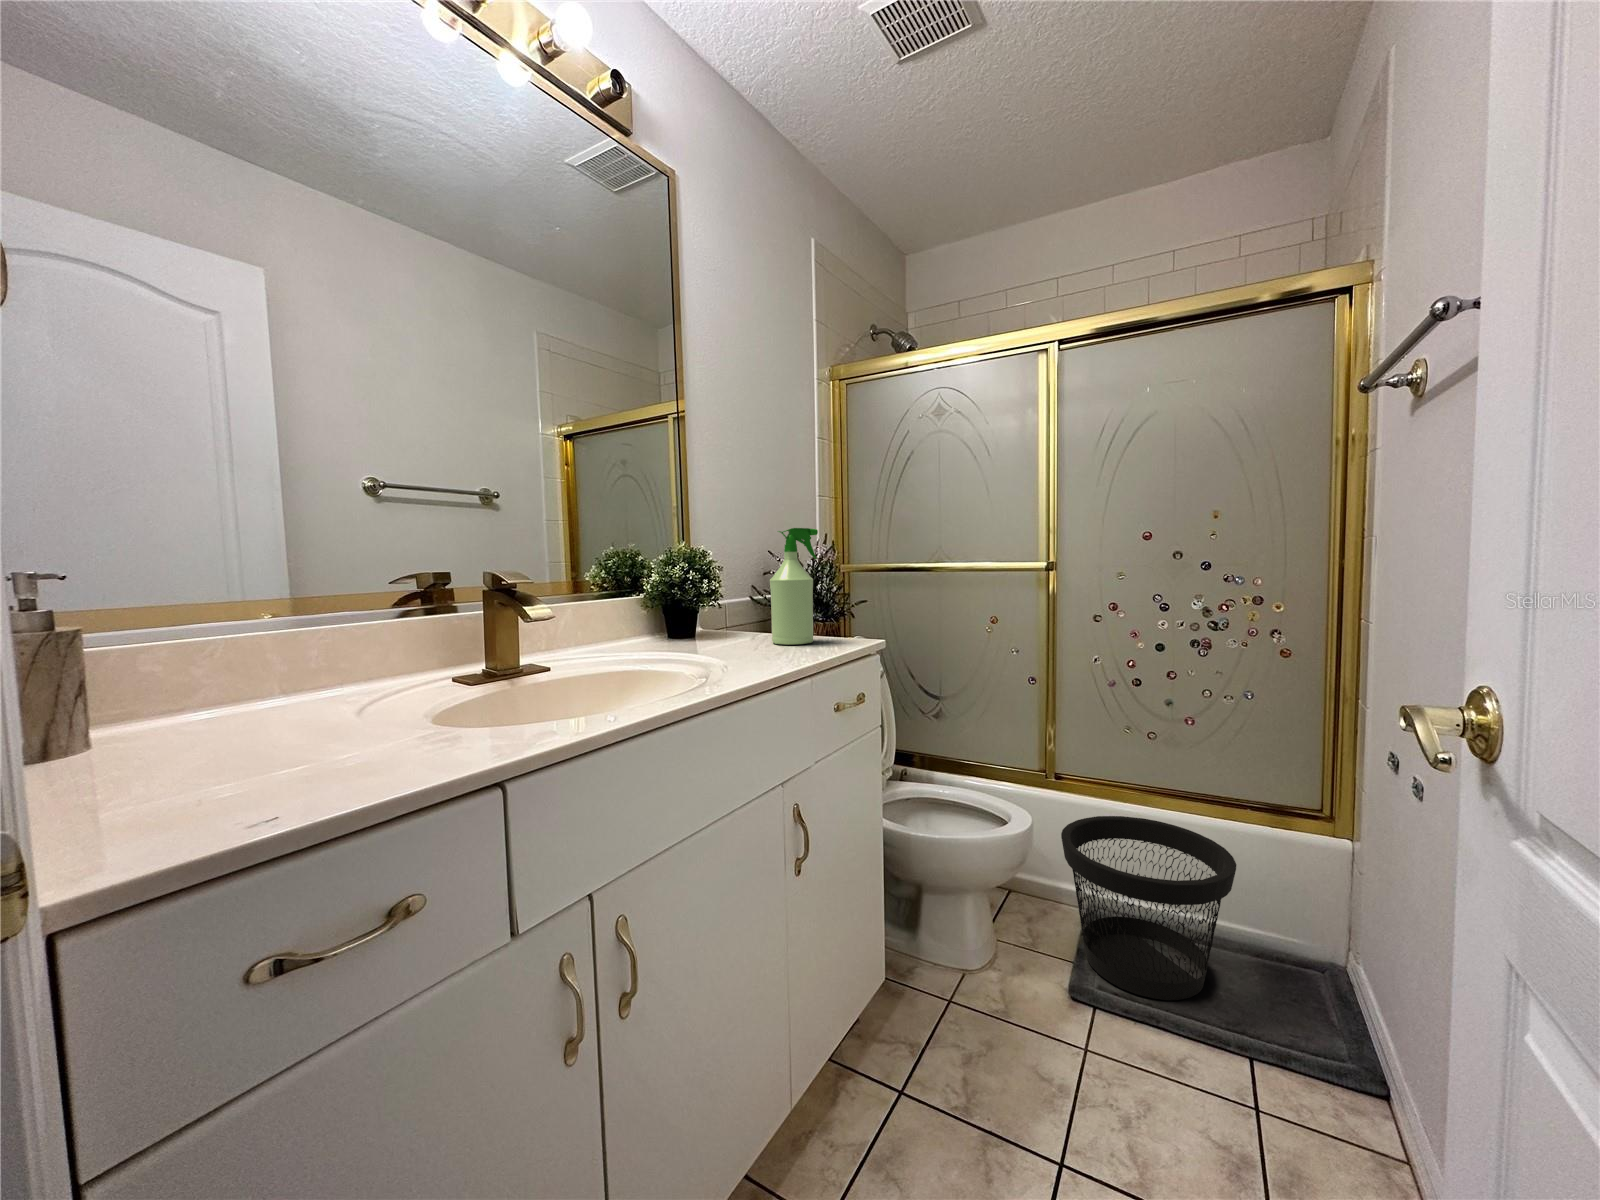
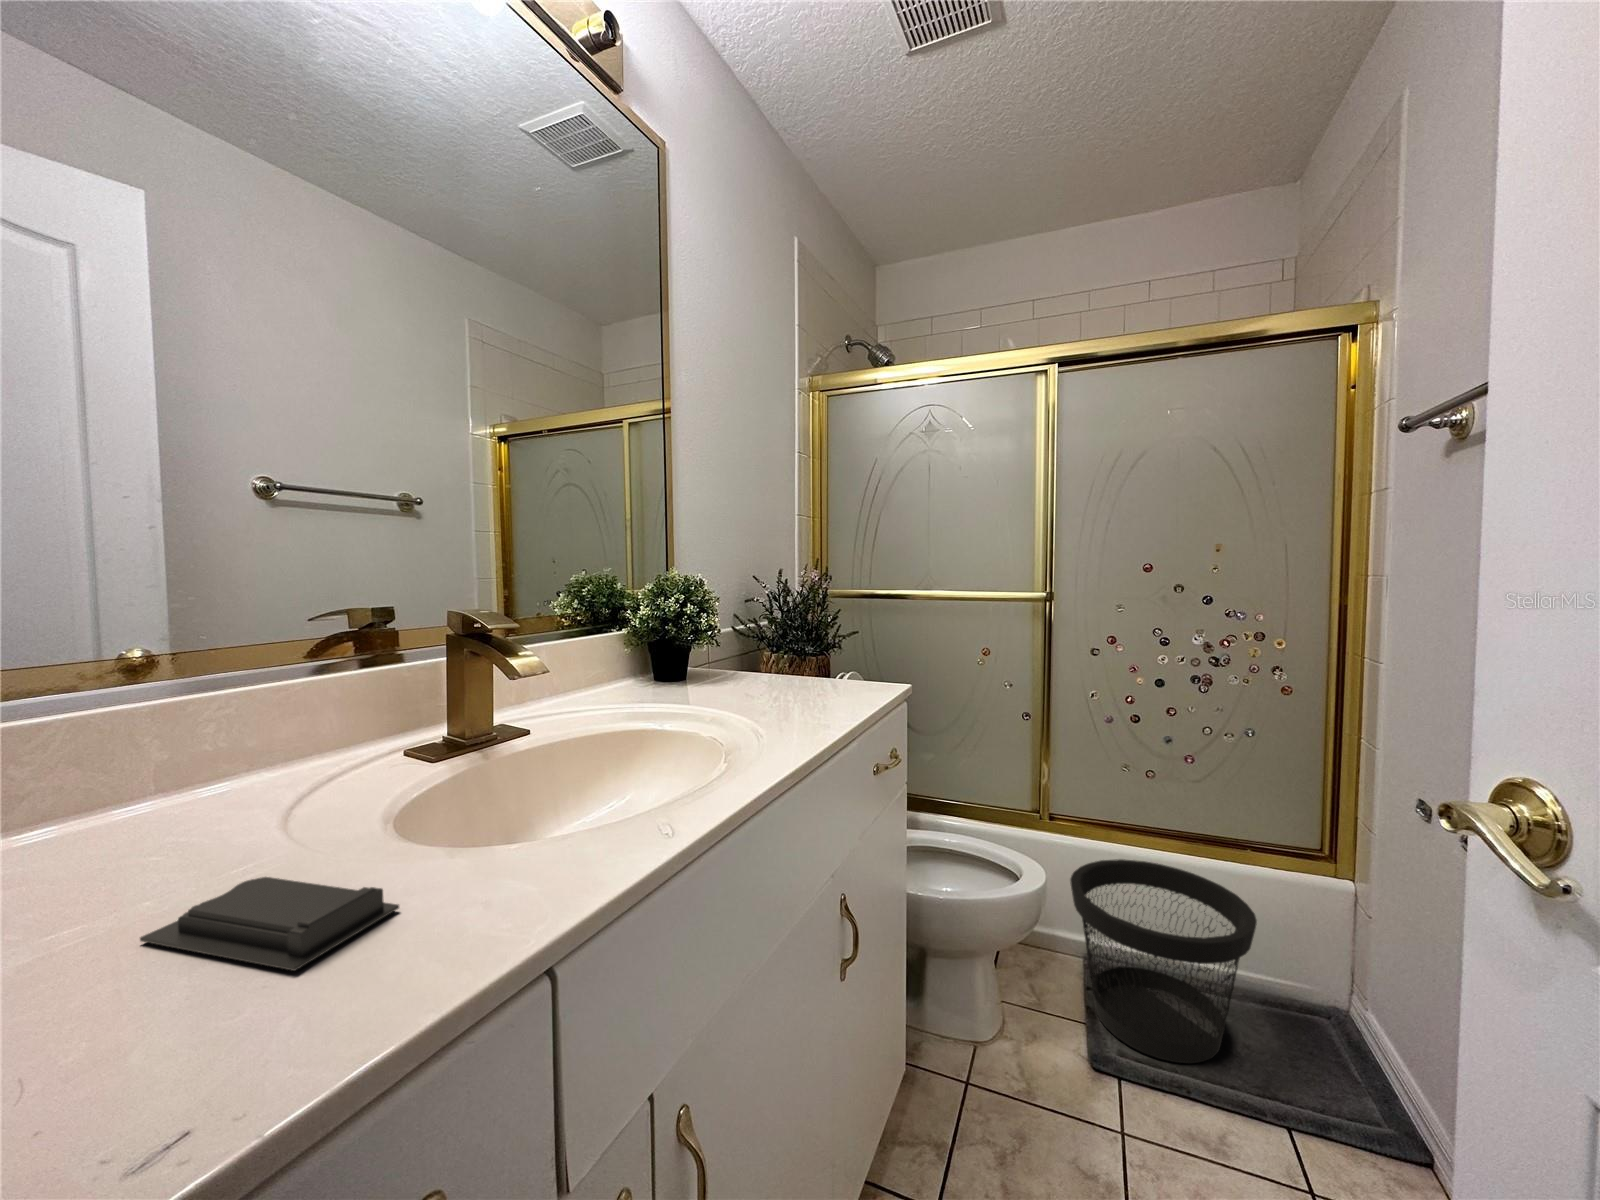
spray bottle: present [770,528,818,645] -> none [778,556,833,690]
soap bar: none [268,726,419,766] -> present [140,877,399,971]

